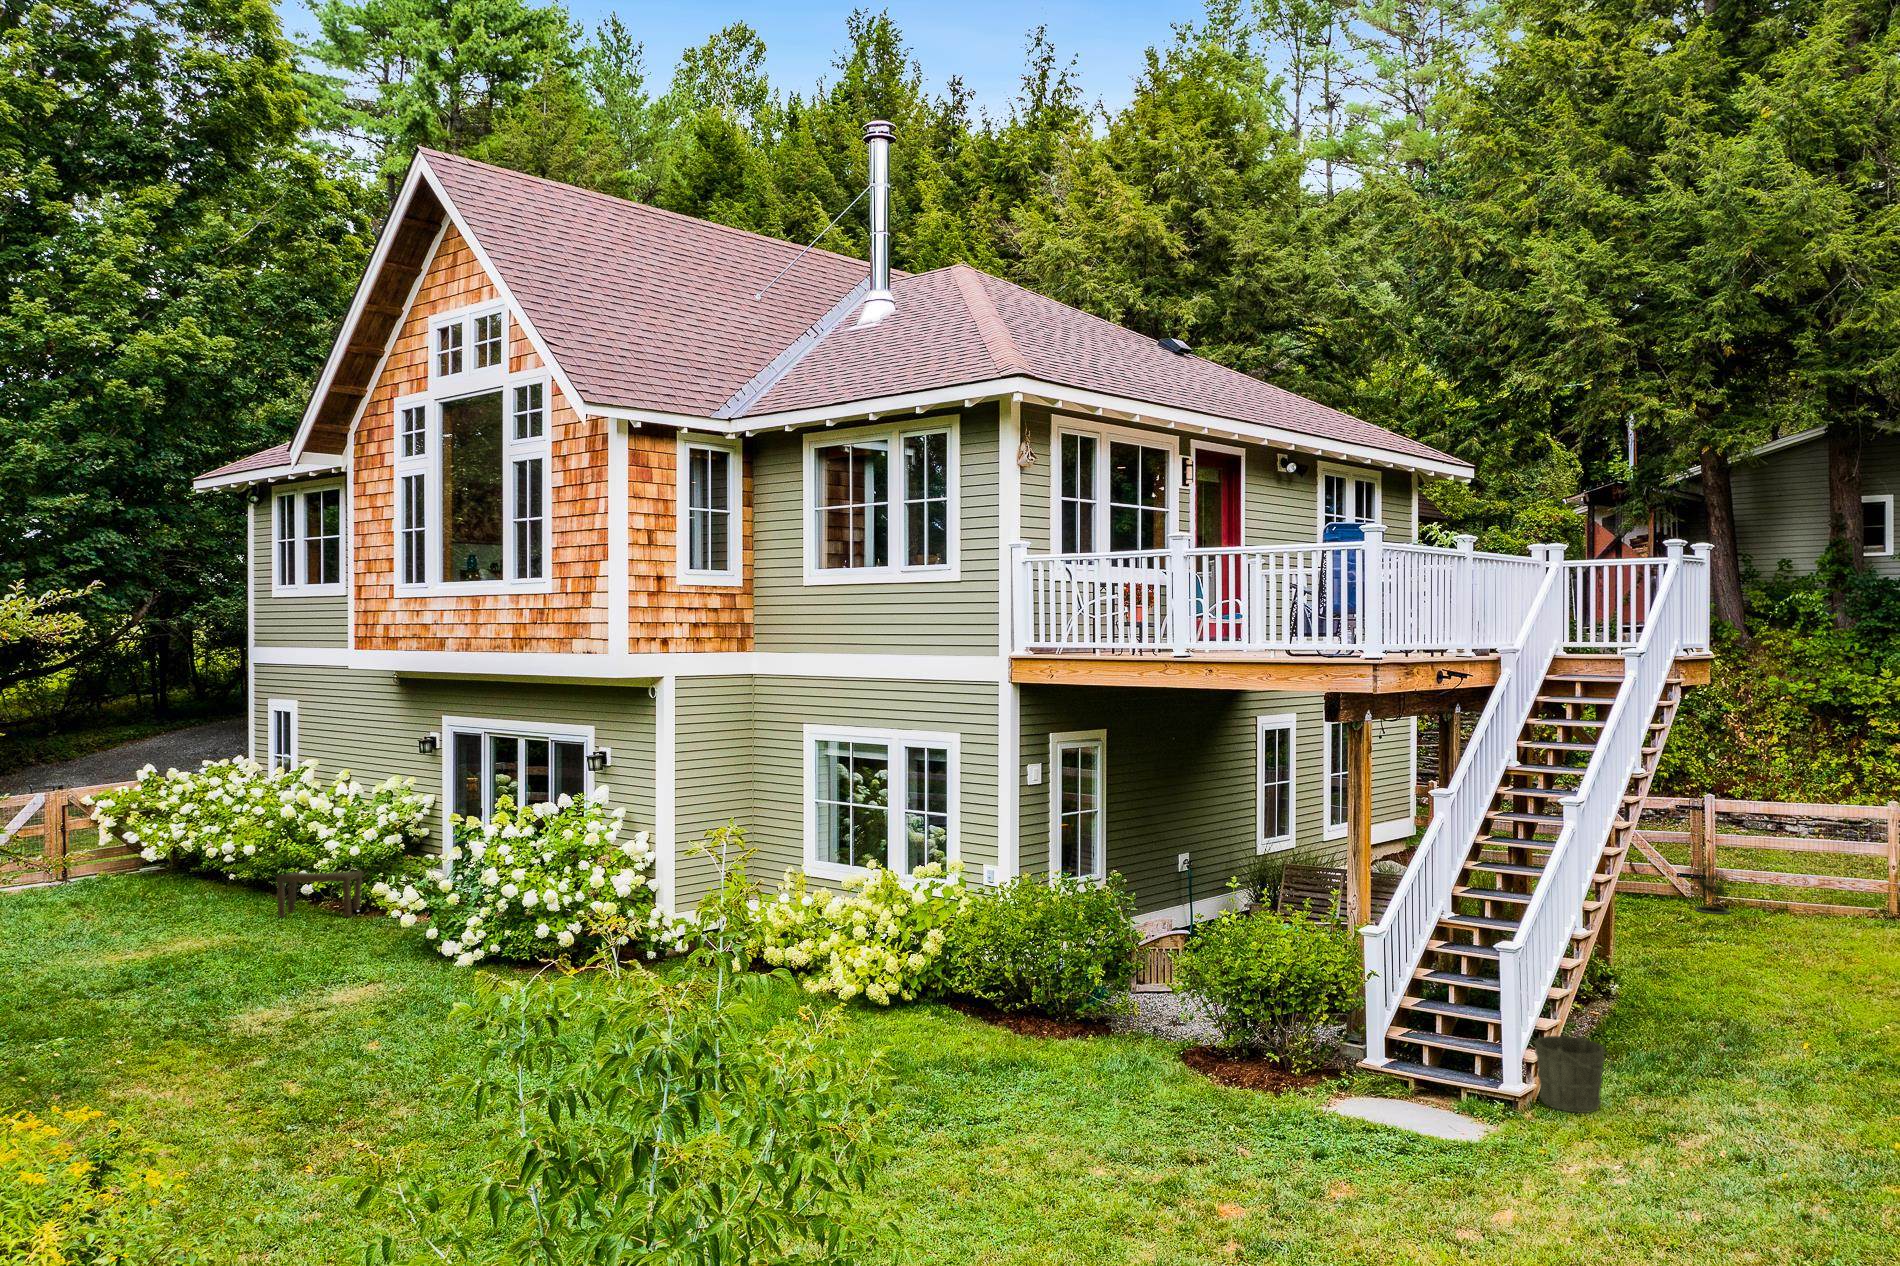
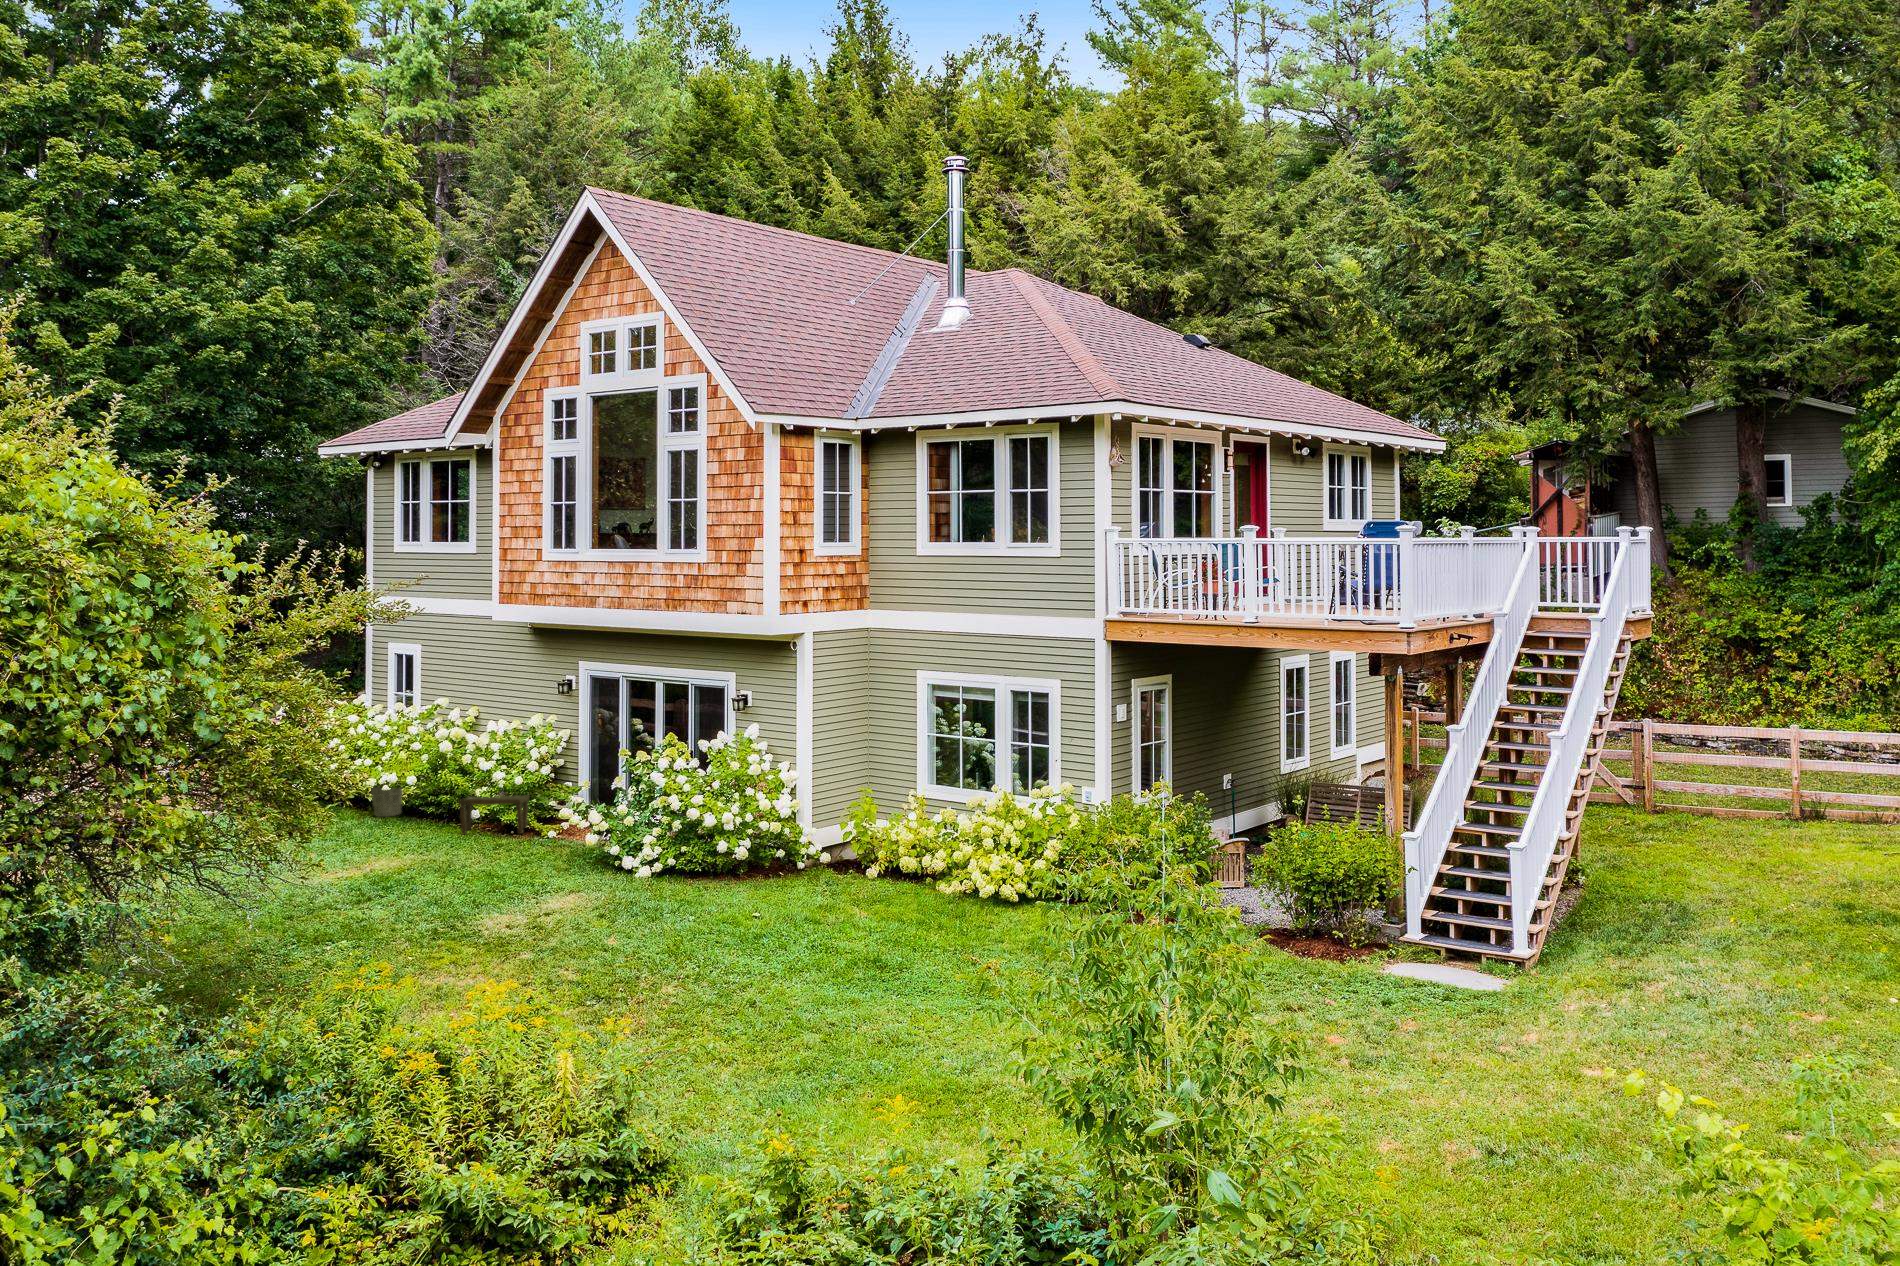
potted tree: present [1695,860,1729,914] -> none [1623,773,1654,819]
bucket: present [1535,1035,1612,1113] -> present [368,786,403,817]

